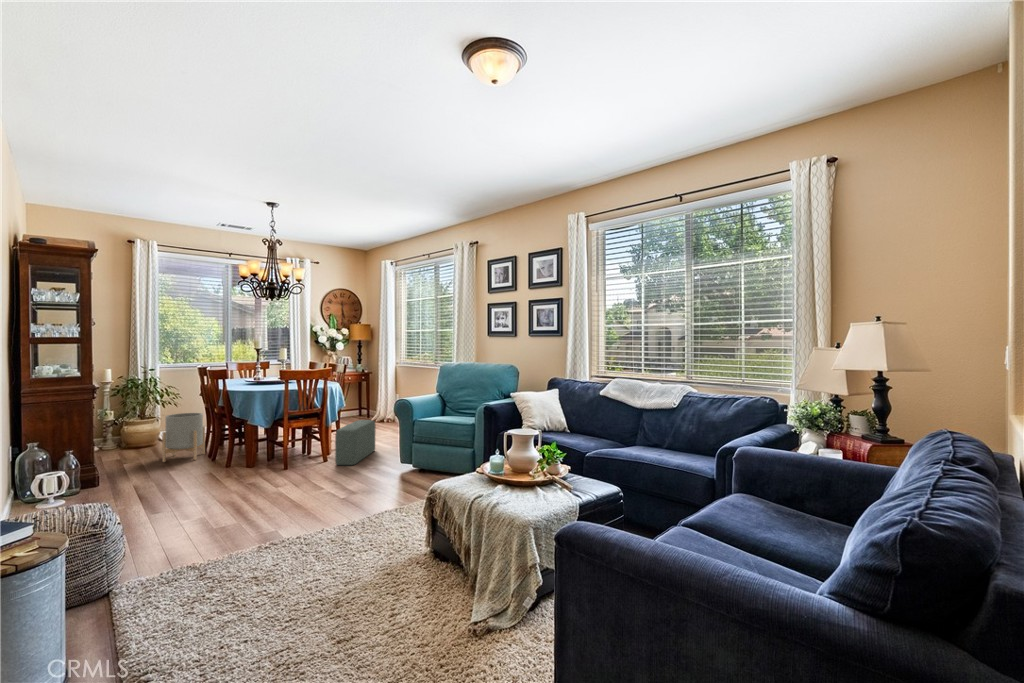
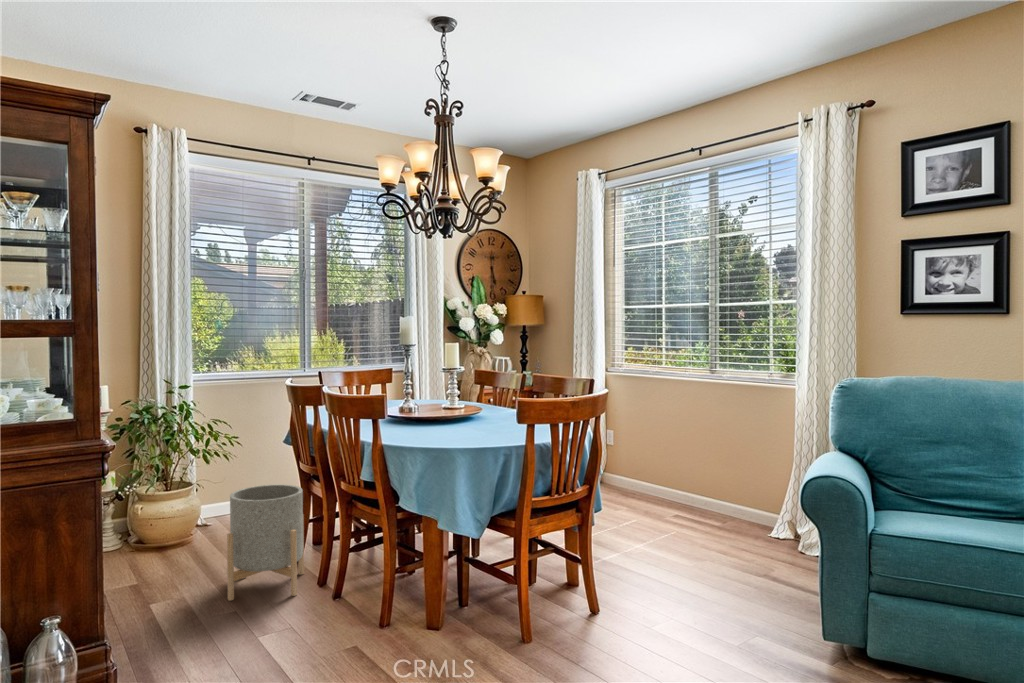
pouf: present [335,420,376,465] -> none [627,506,683,633]

